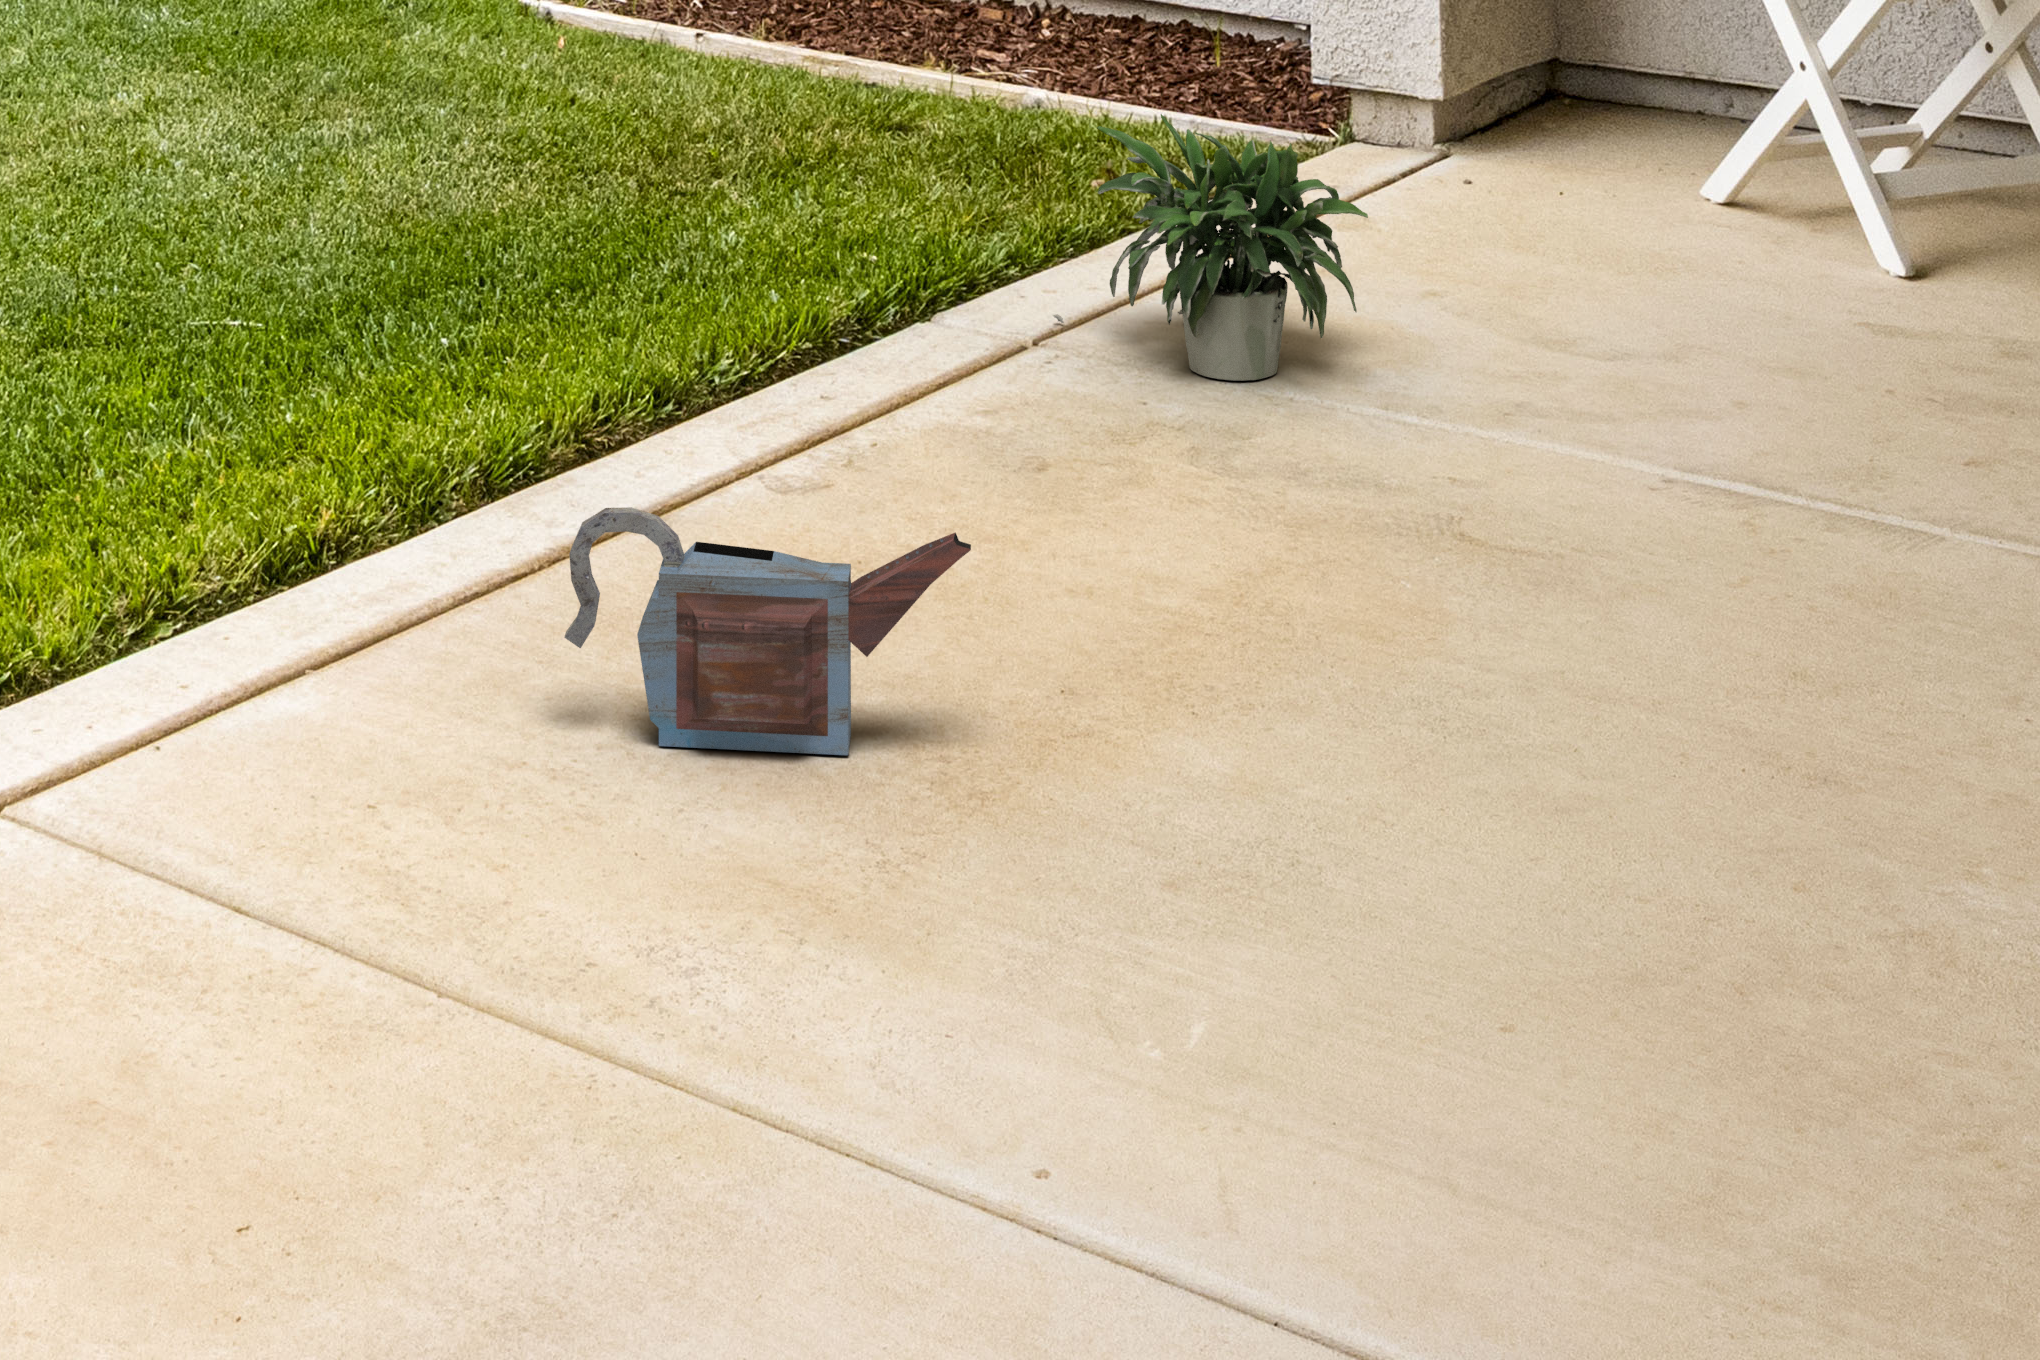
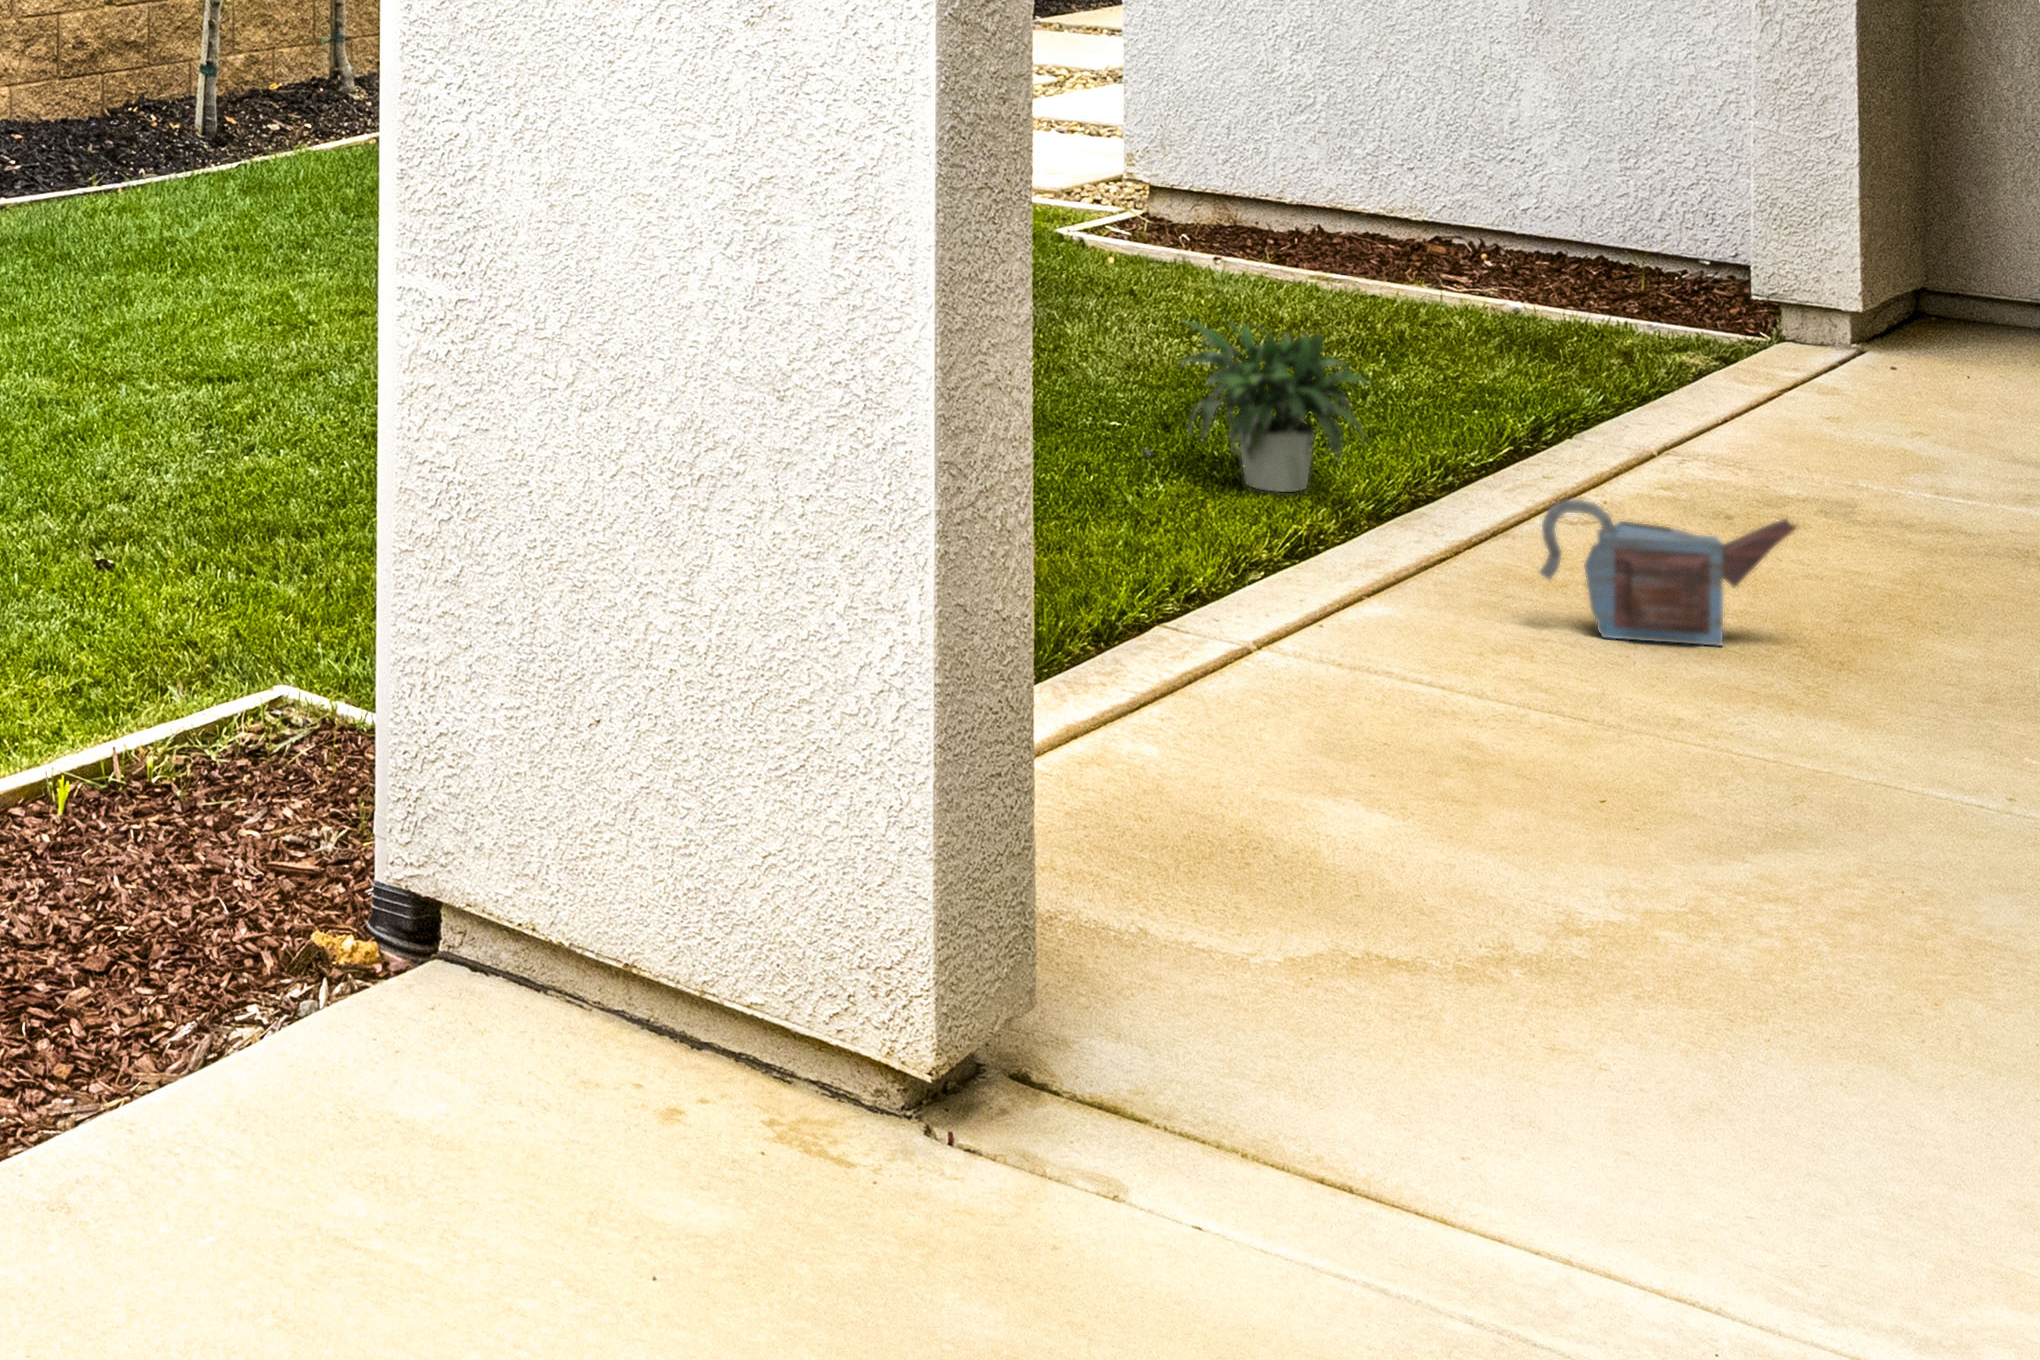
potted plant: present [1053,114,1368,381] -> present [1150,319,1367,492]

